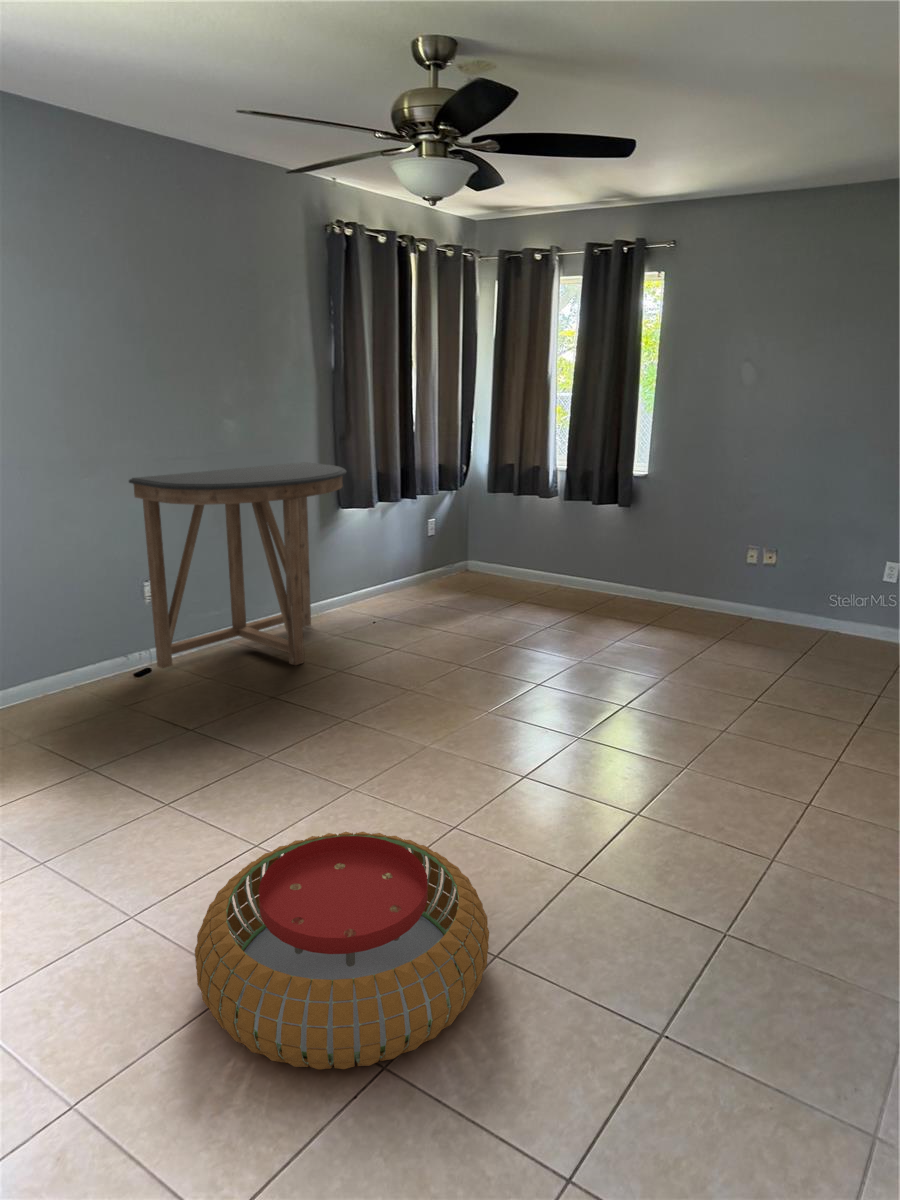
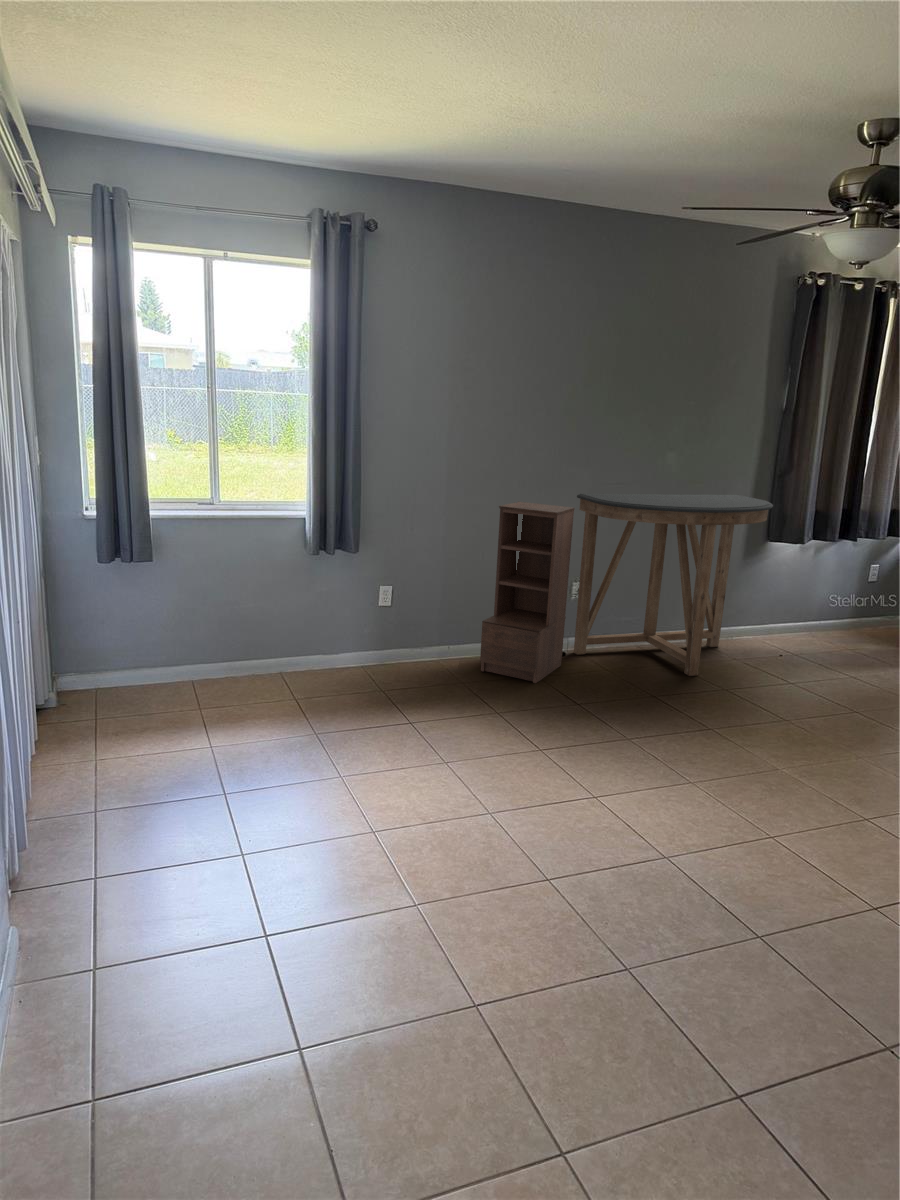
bookshelf: none [29,496,148,720] -> present [480,502,574,683]
pouf: present [195,832,489,1070] -> none [521,786,759,955]

